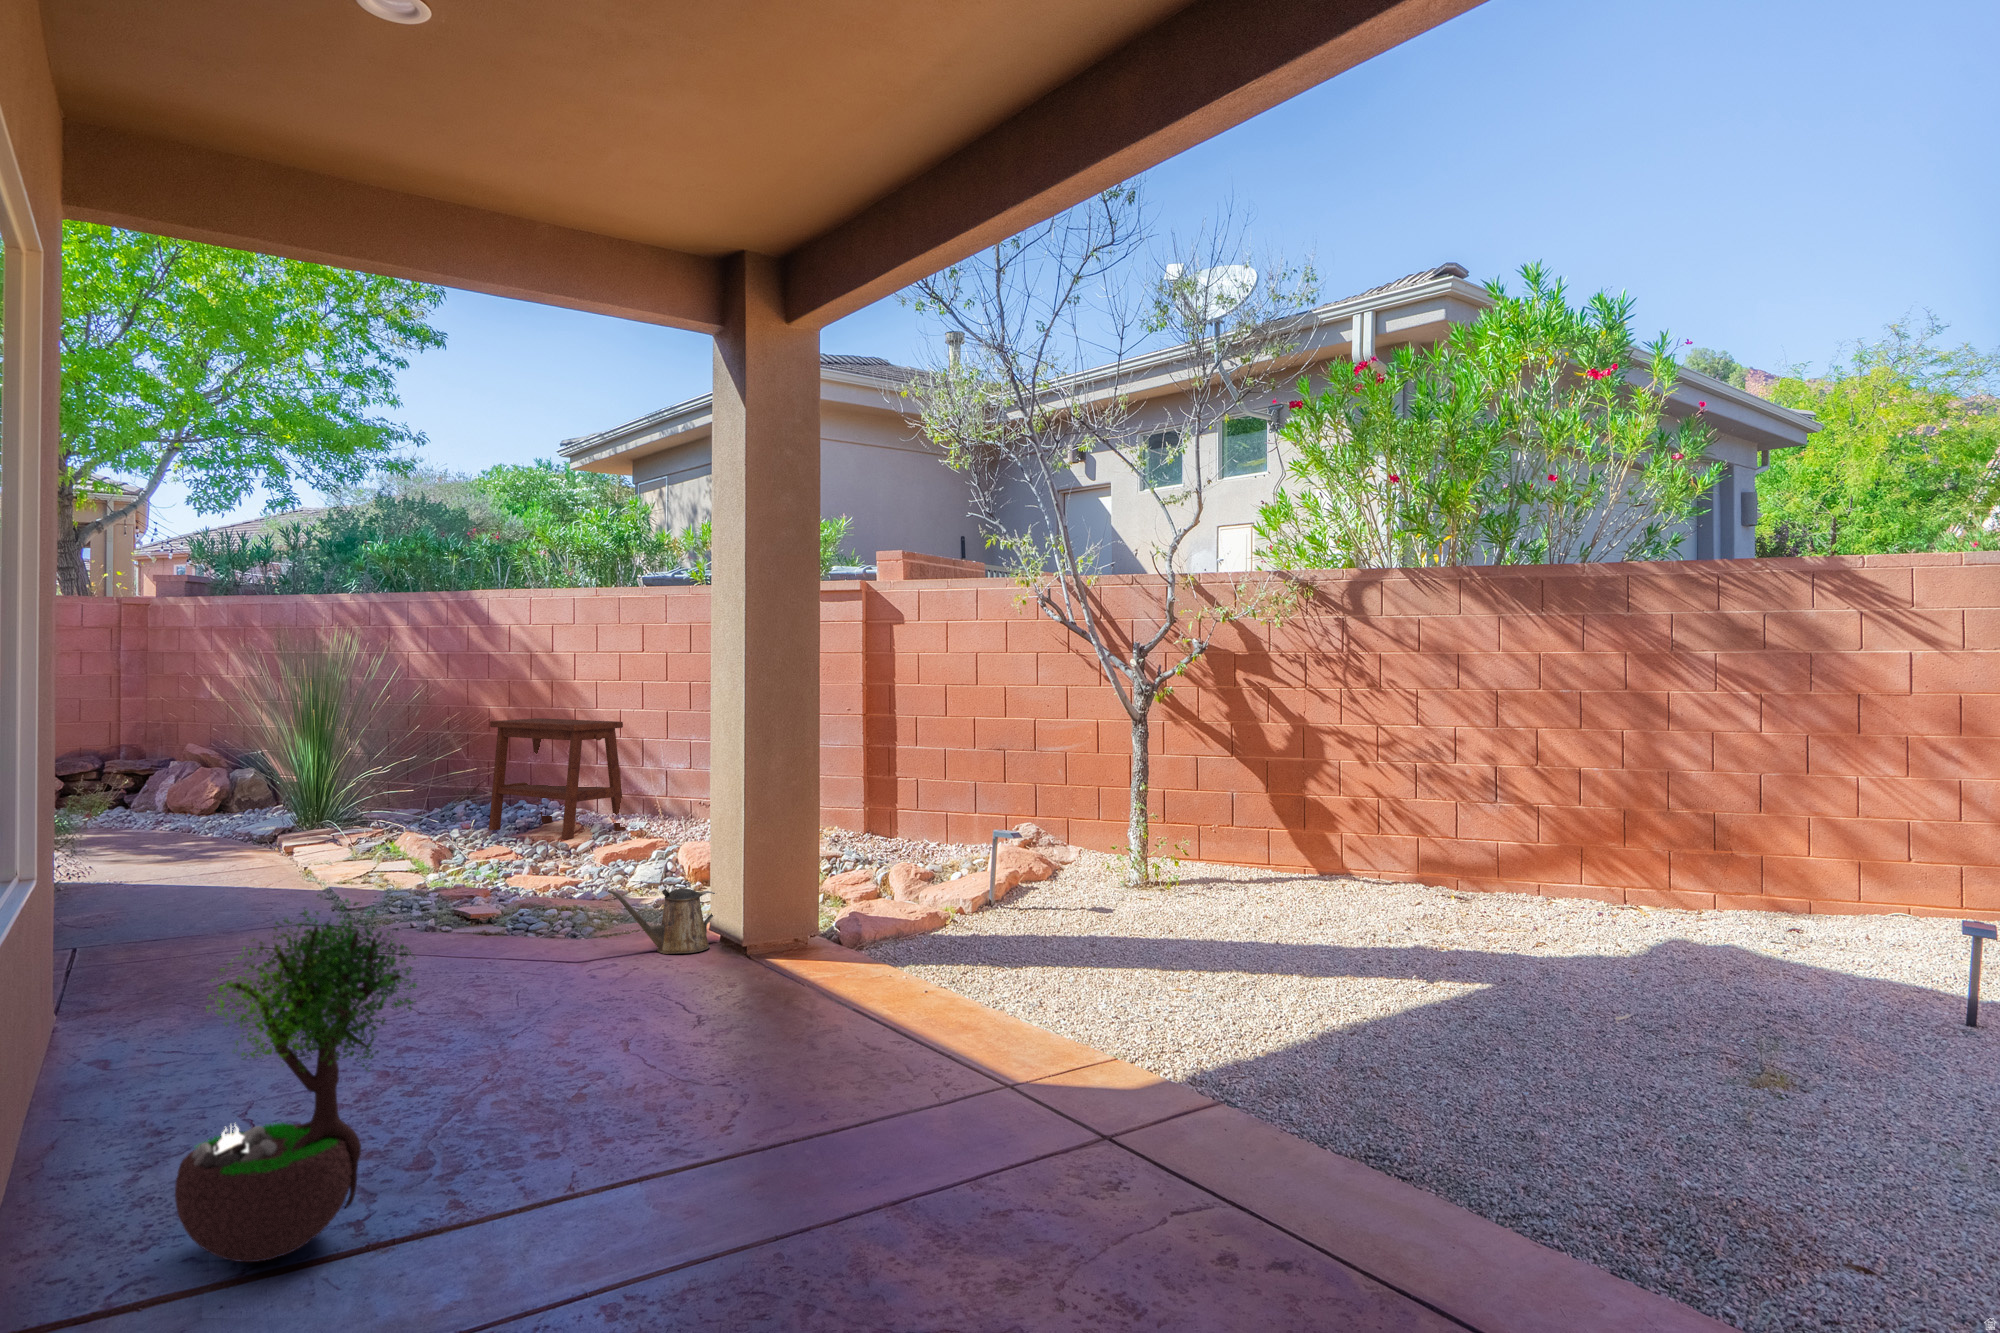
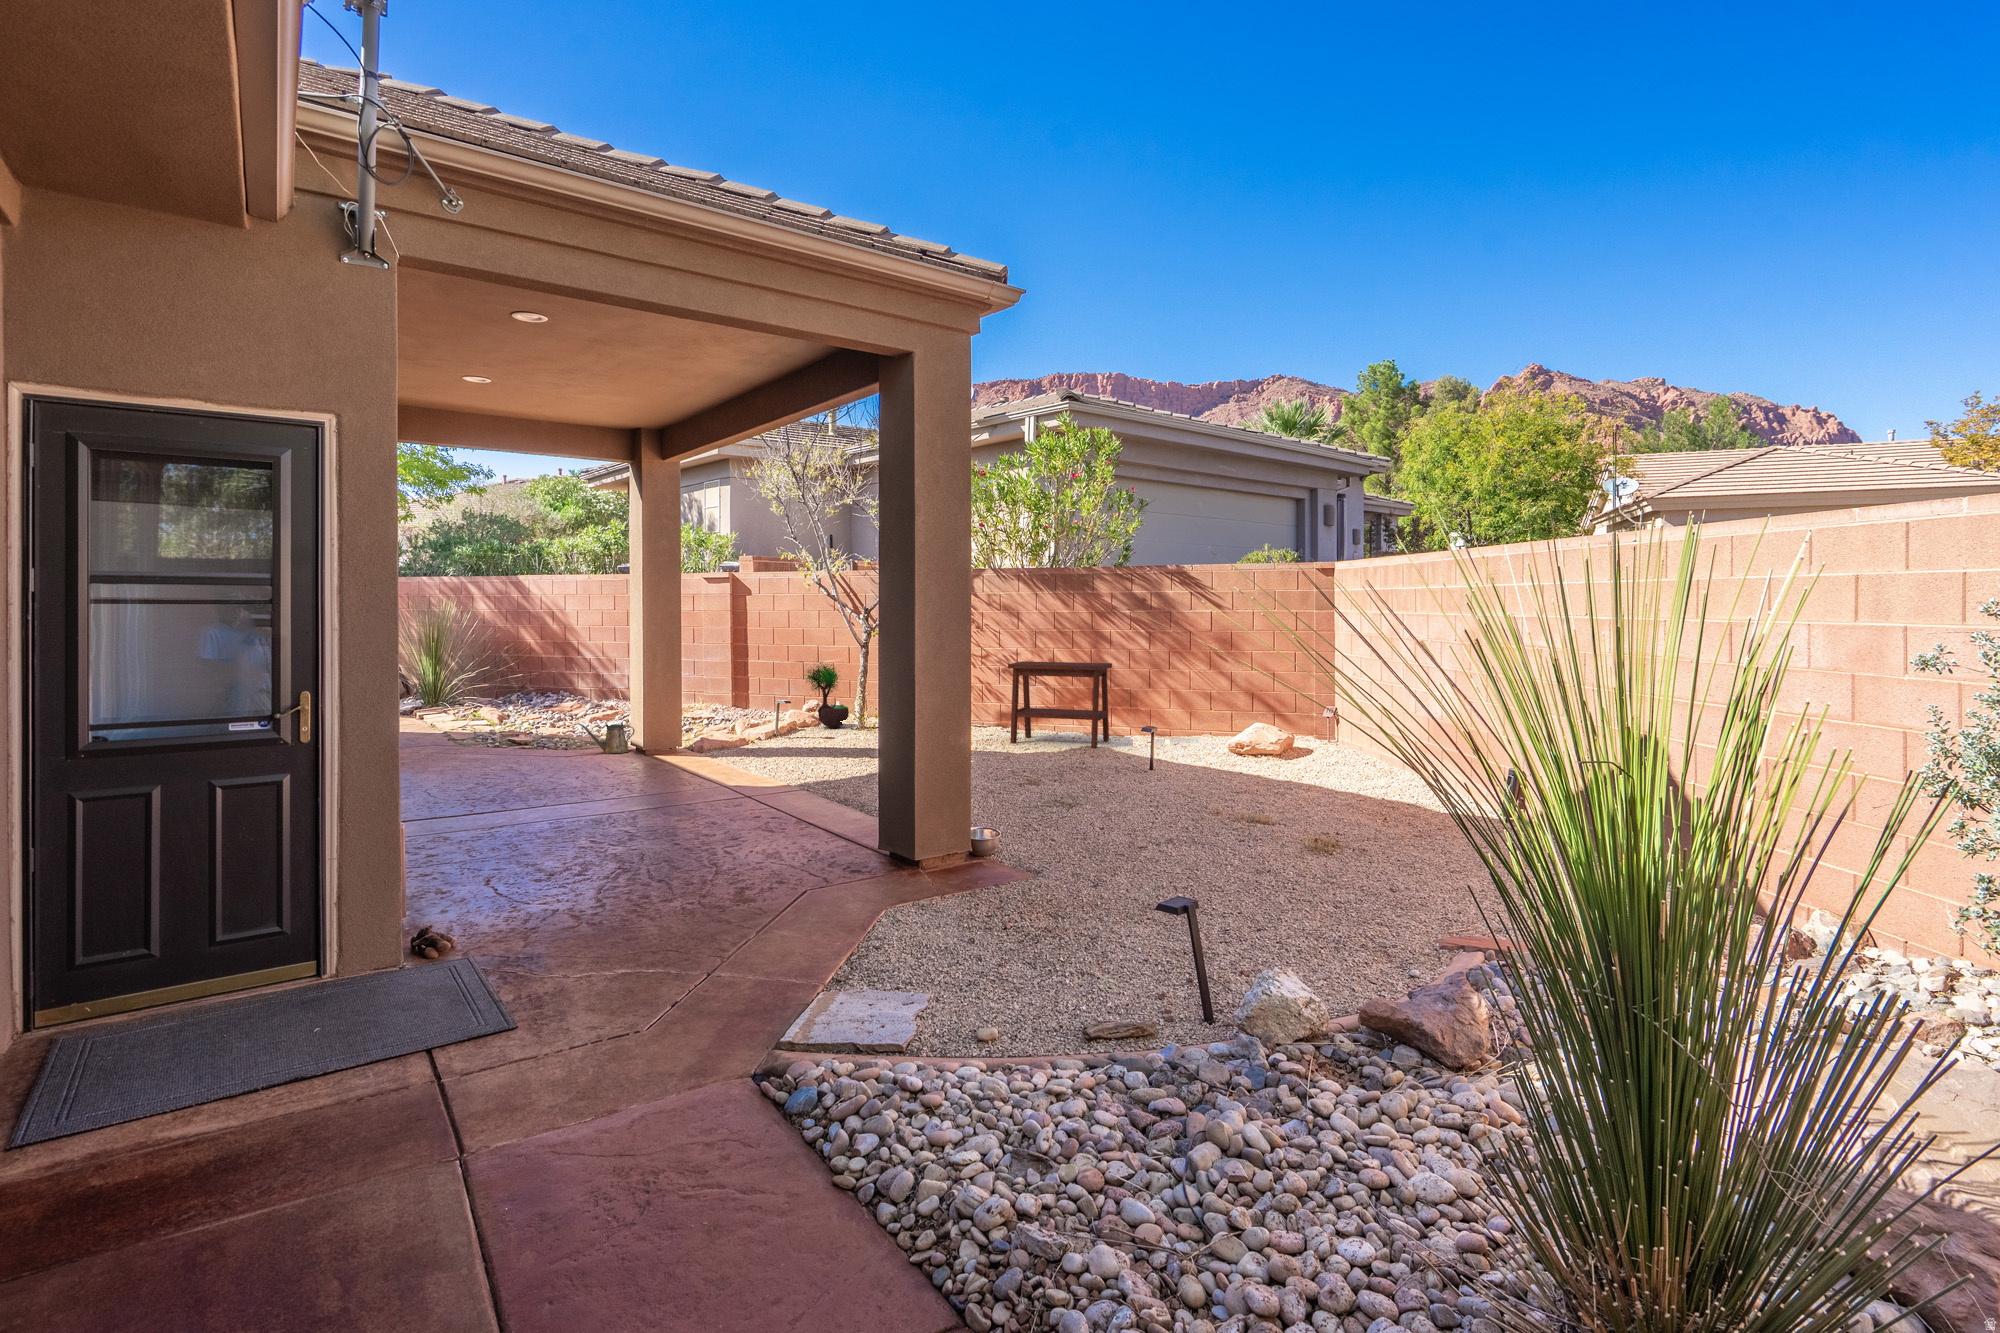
side table: present [489,718,626,839] -> present [1008,661,1112,748]
potted tree: present [175,894,417,1262] -> present [806,663,849,728]

